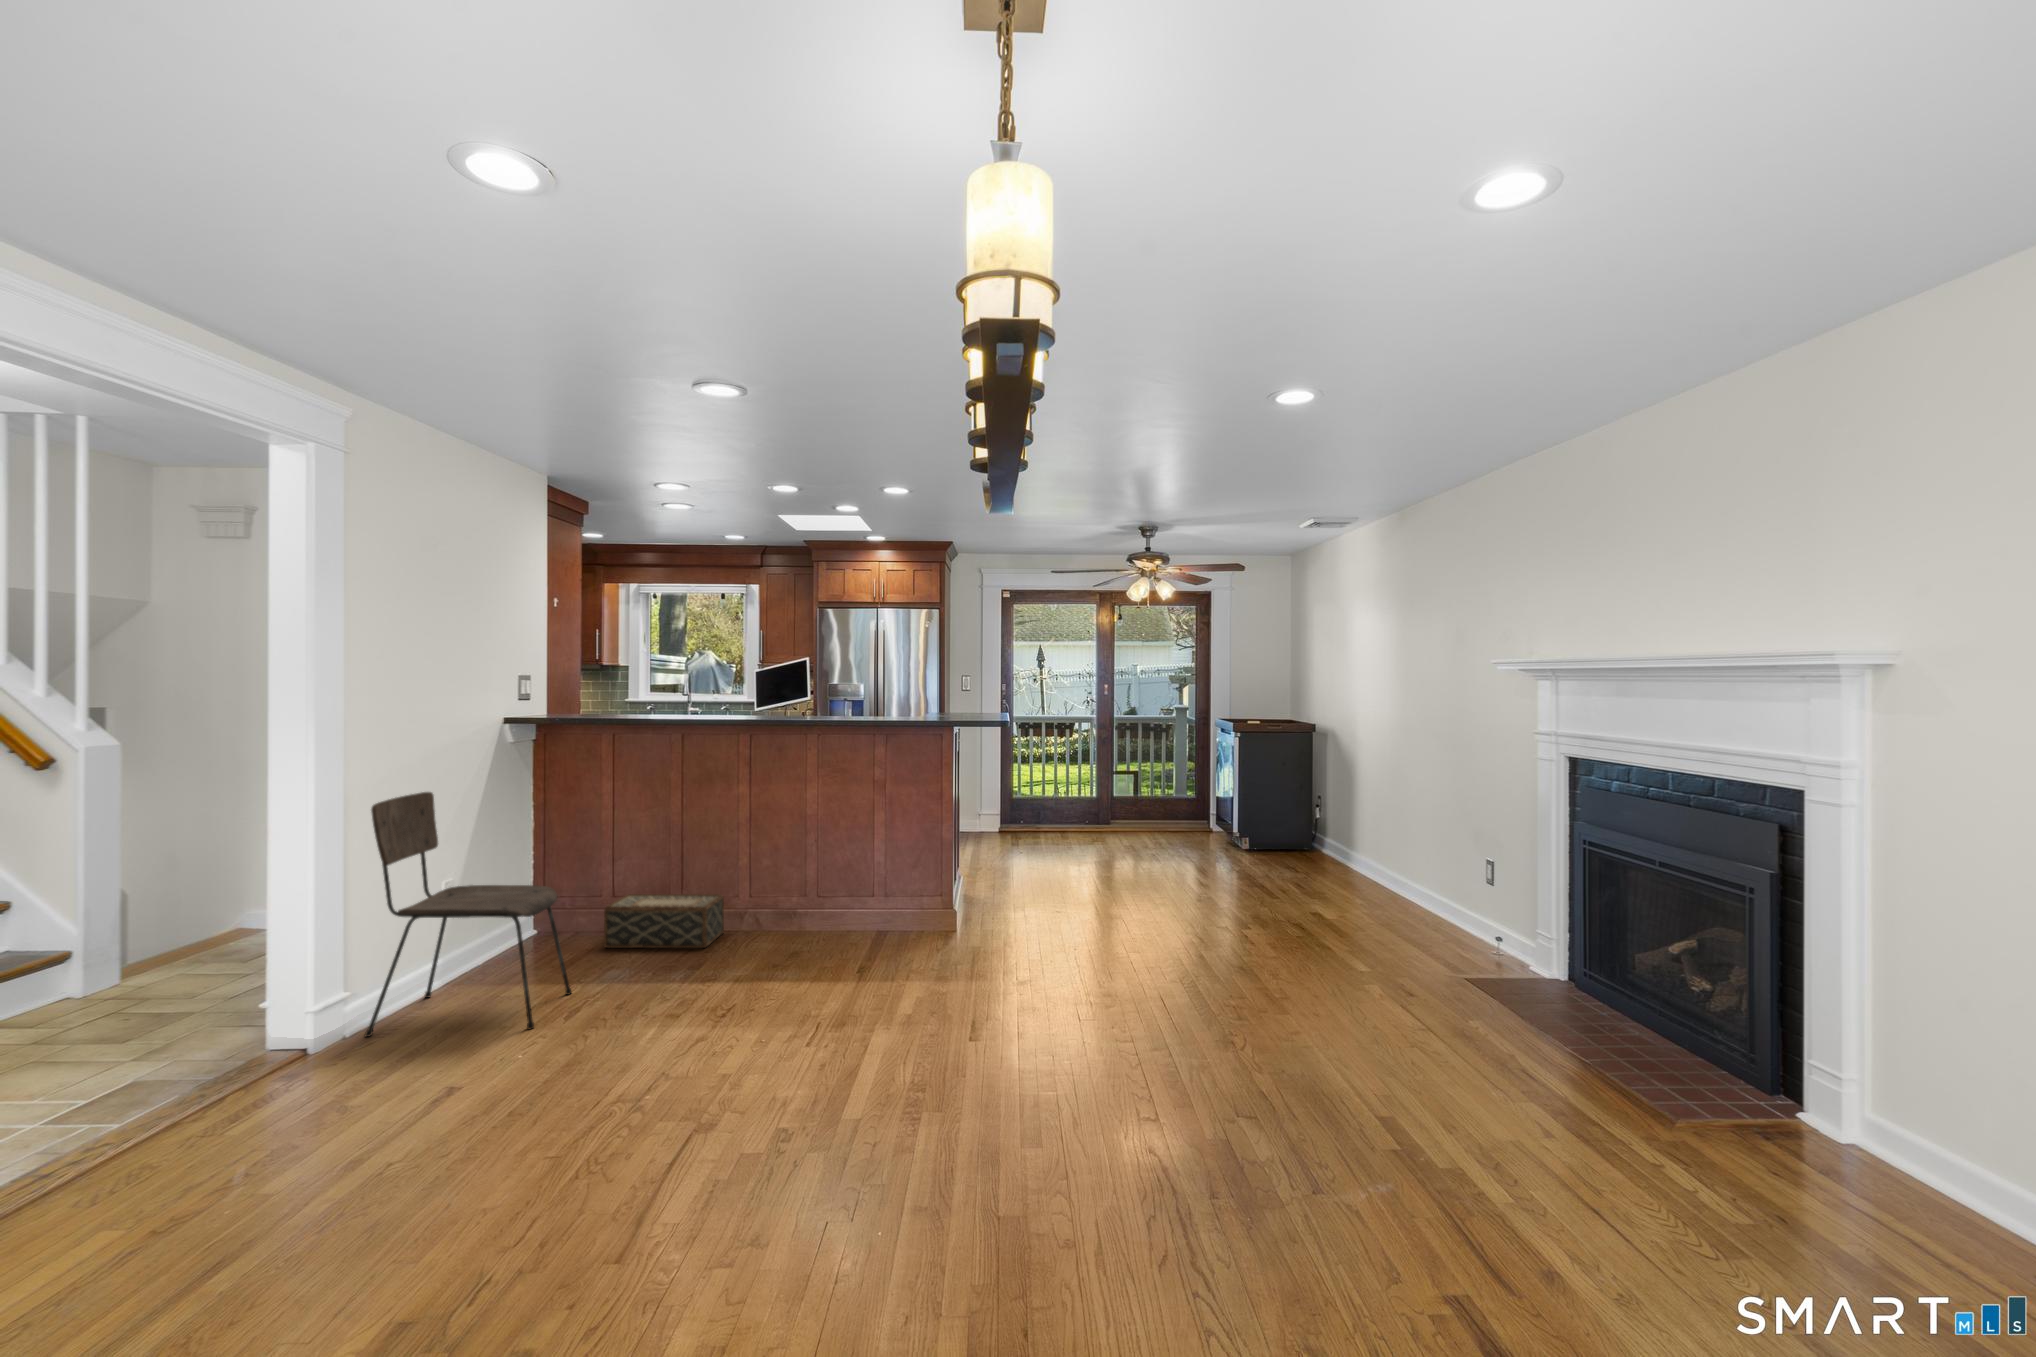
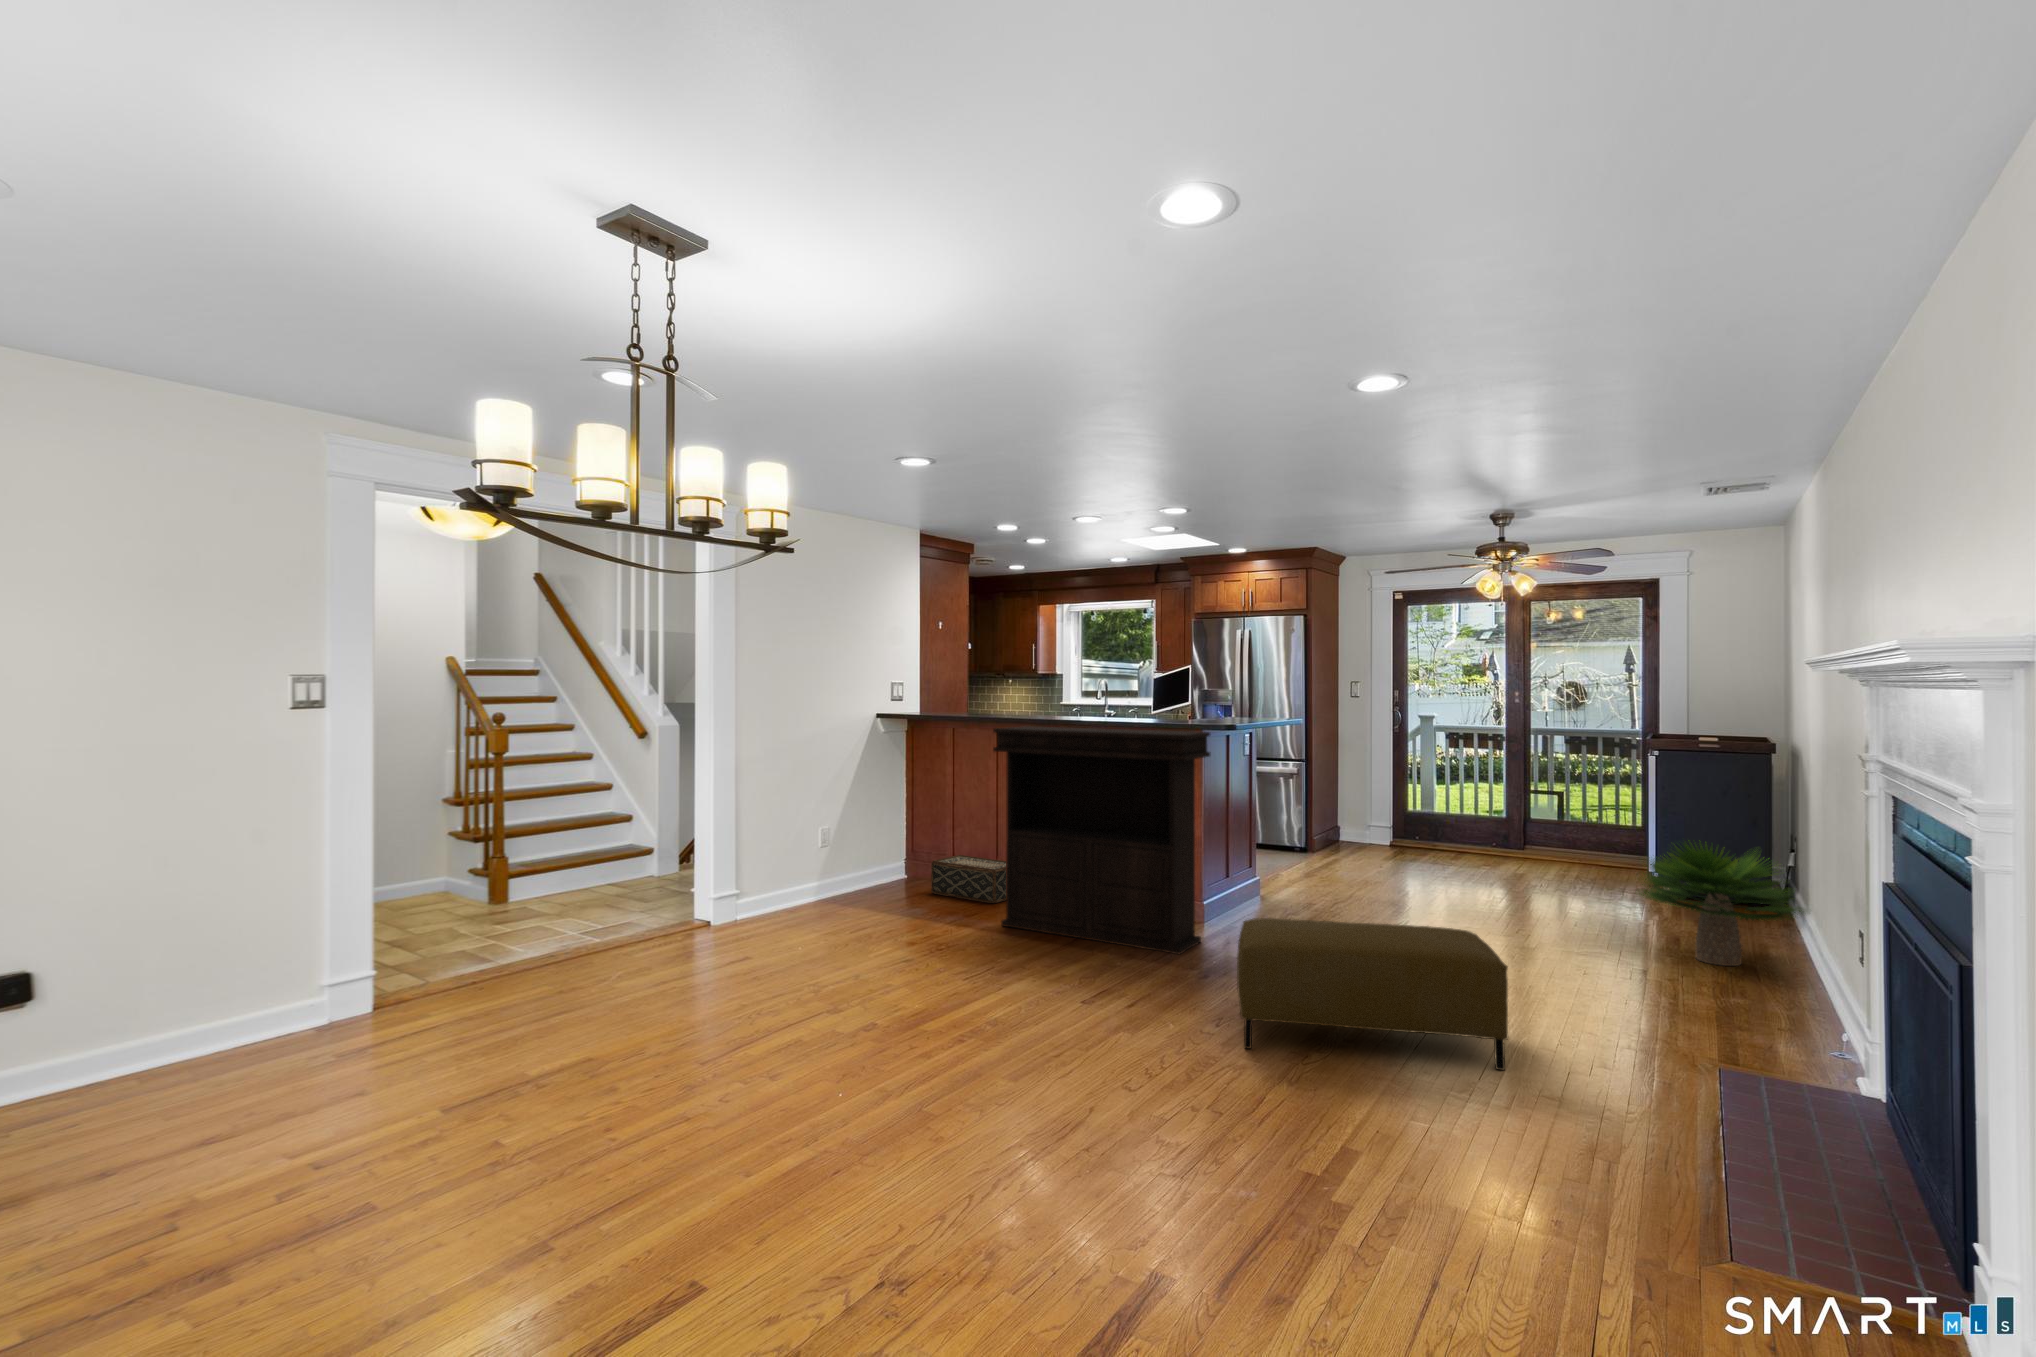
console table: none [746,731,997,974] -> present [993,726,1210,954]
dining chair: present [365,792,572,1037] -> none [743,761,875,933]
potted plant: none [1290,803,1413,902] -> present [1641,840,1802,966]
ottoman: none [1128,903,1389,1057] -> present [1237,918,1508,1070]

